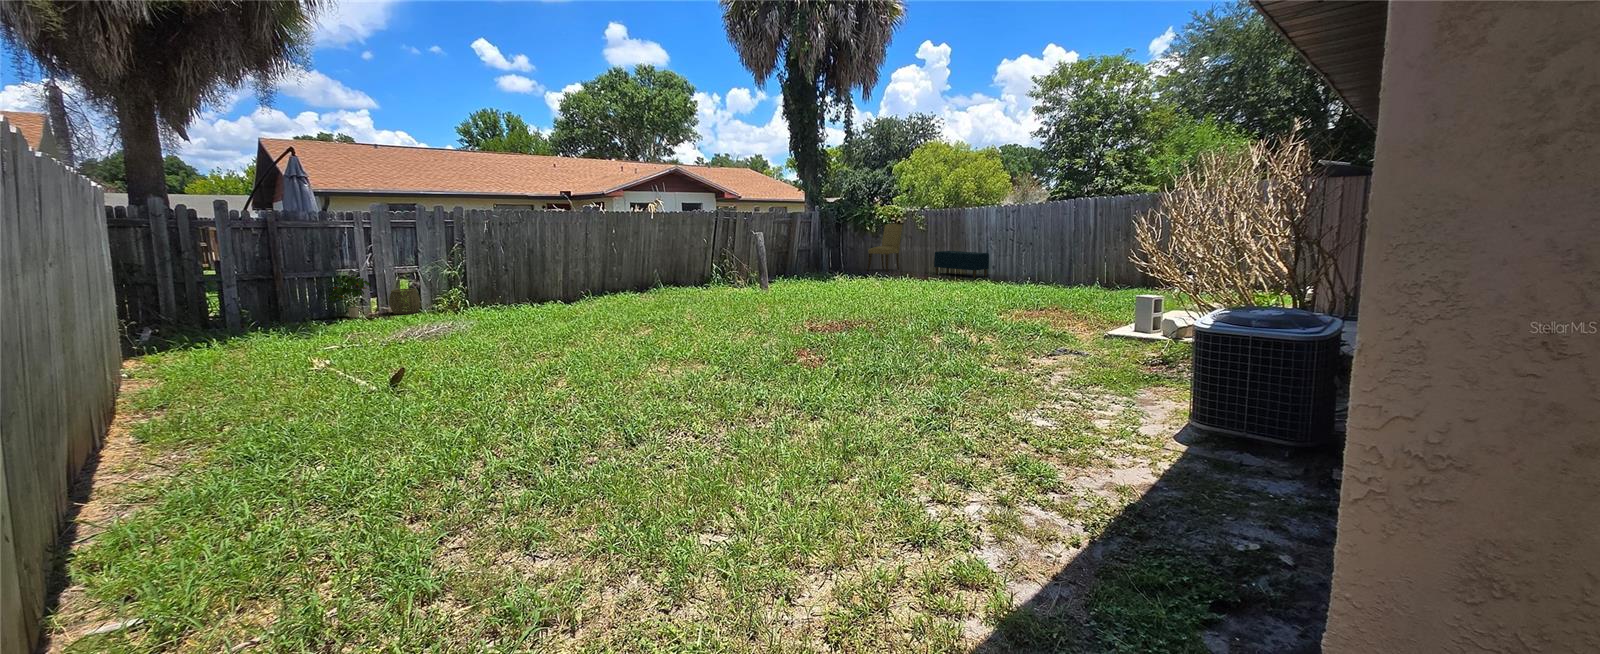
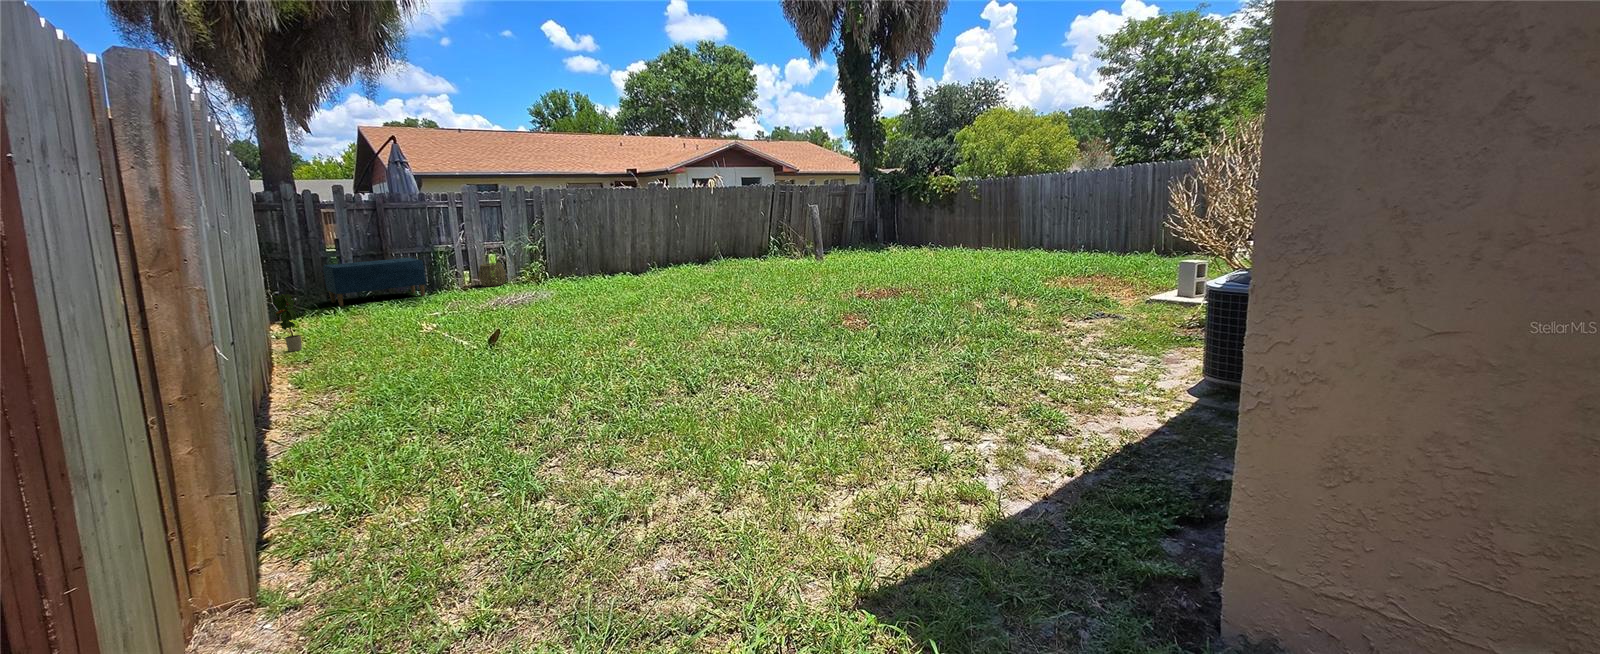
chair: present [867,223,902,272] -> none [924,194,960,243]
bench: present [934,251,989,278] -> present [323,258,426,306]
potted plant: present [329,277,371,318] -> present [273,294,302,351]

